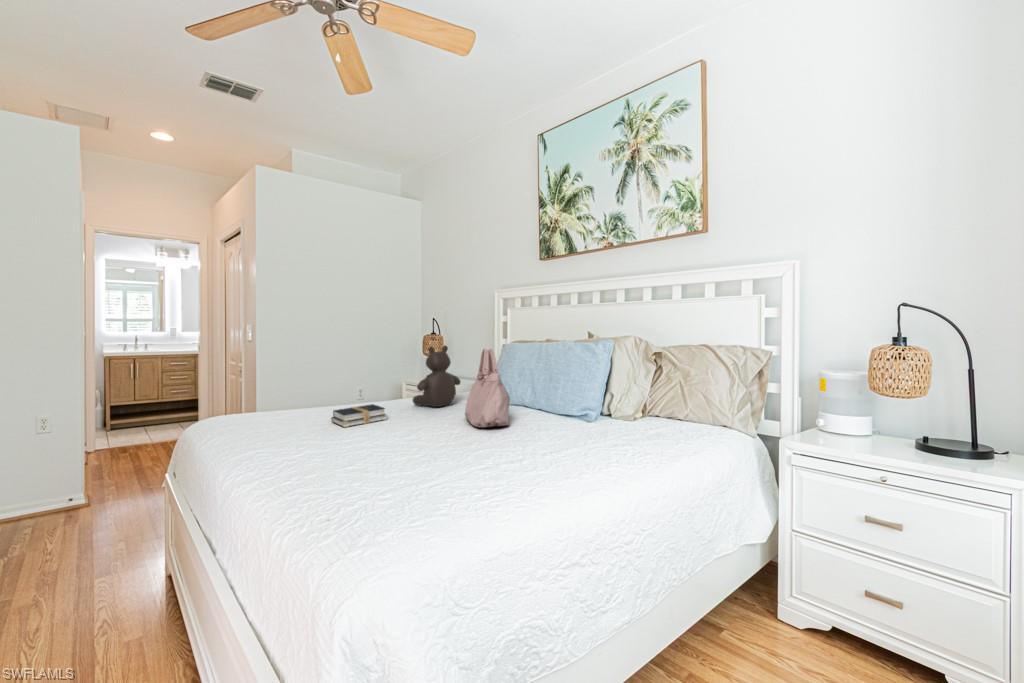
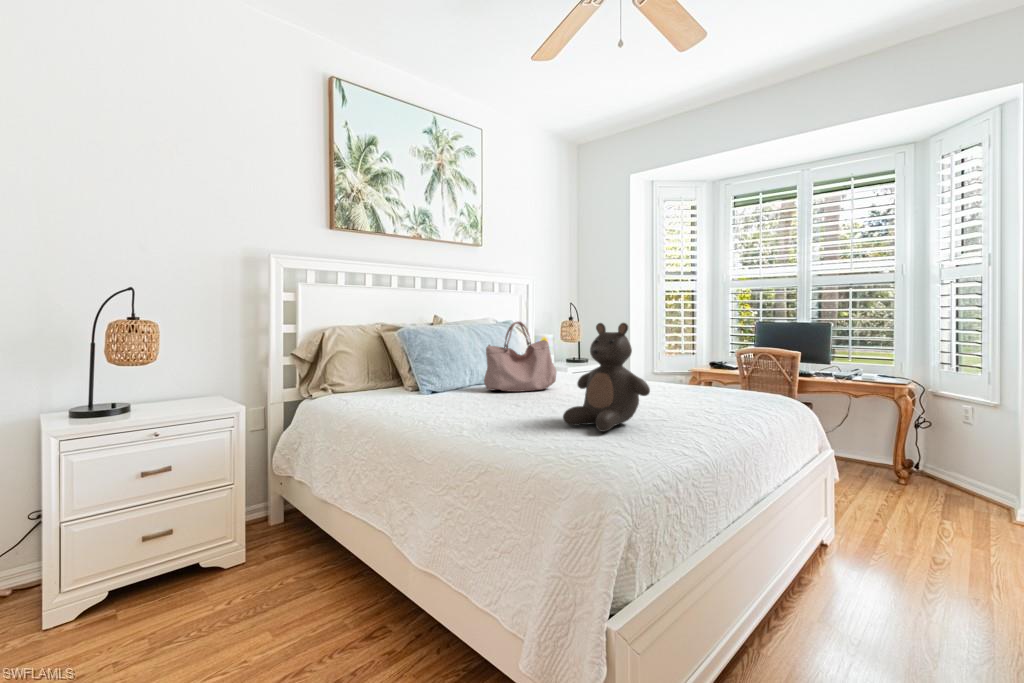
teddy bear: present [412,346,460,407] -> present [563,323,650,432]
hardback book: present [331,404,387,427] -> none [441,395,513,423]

